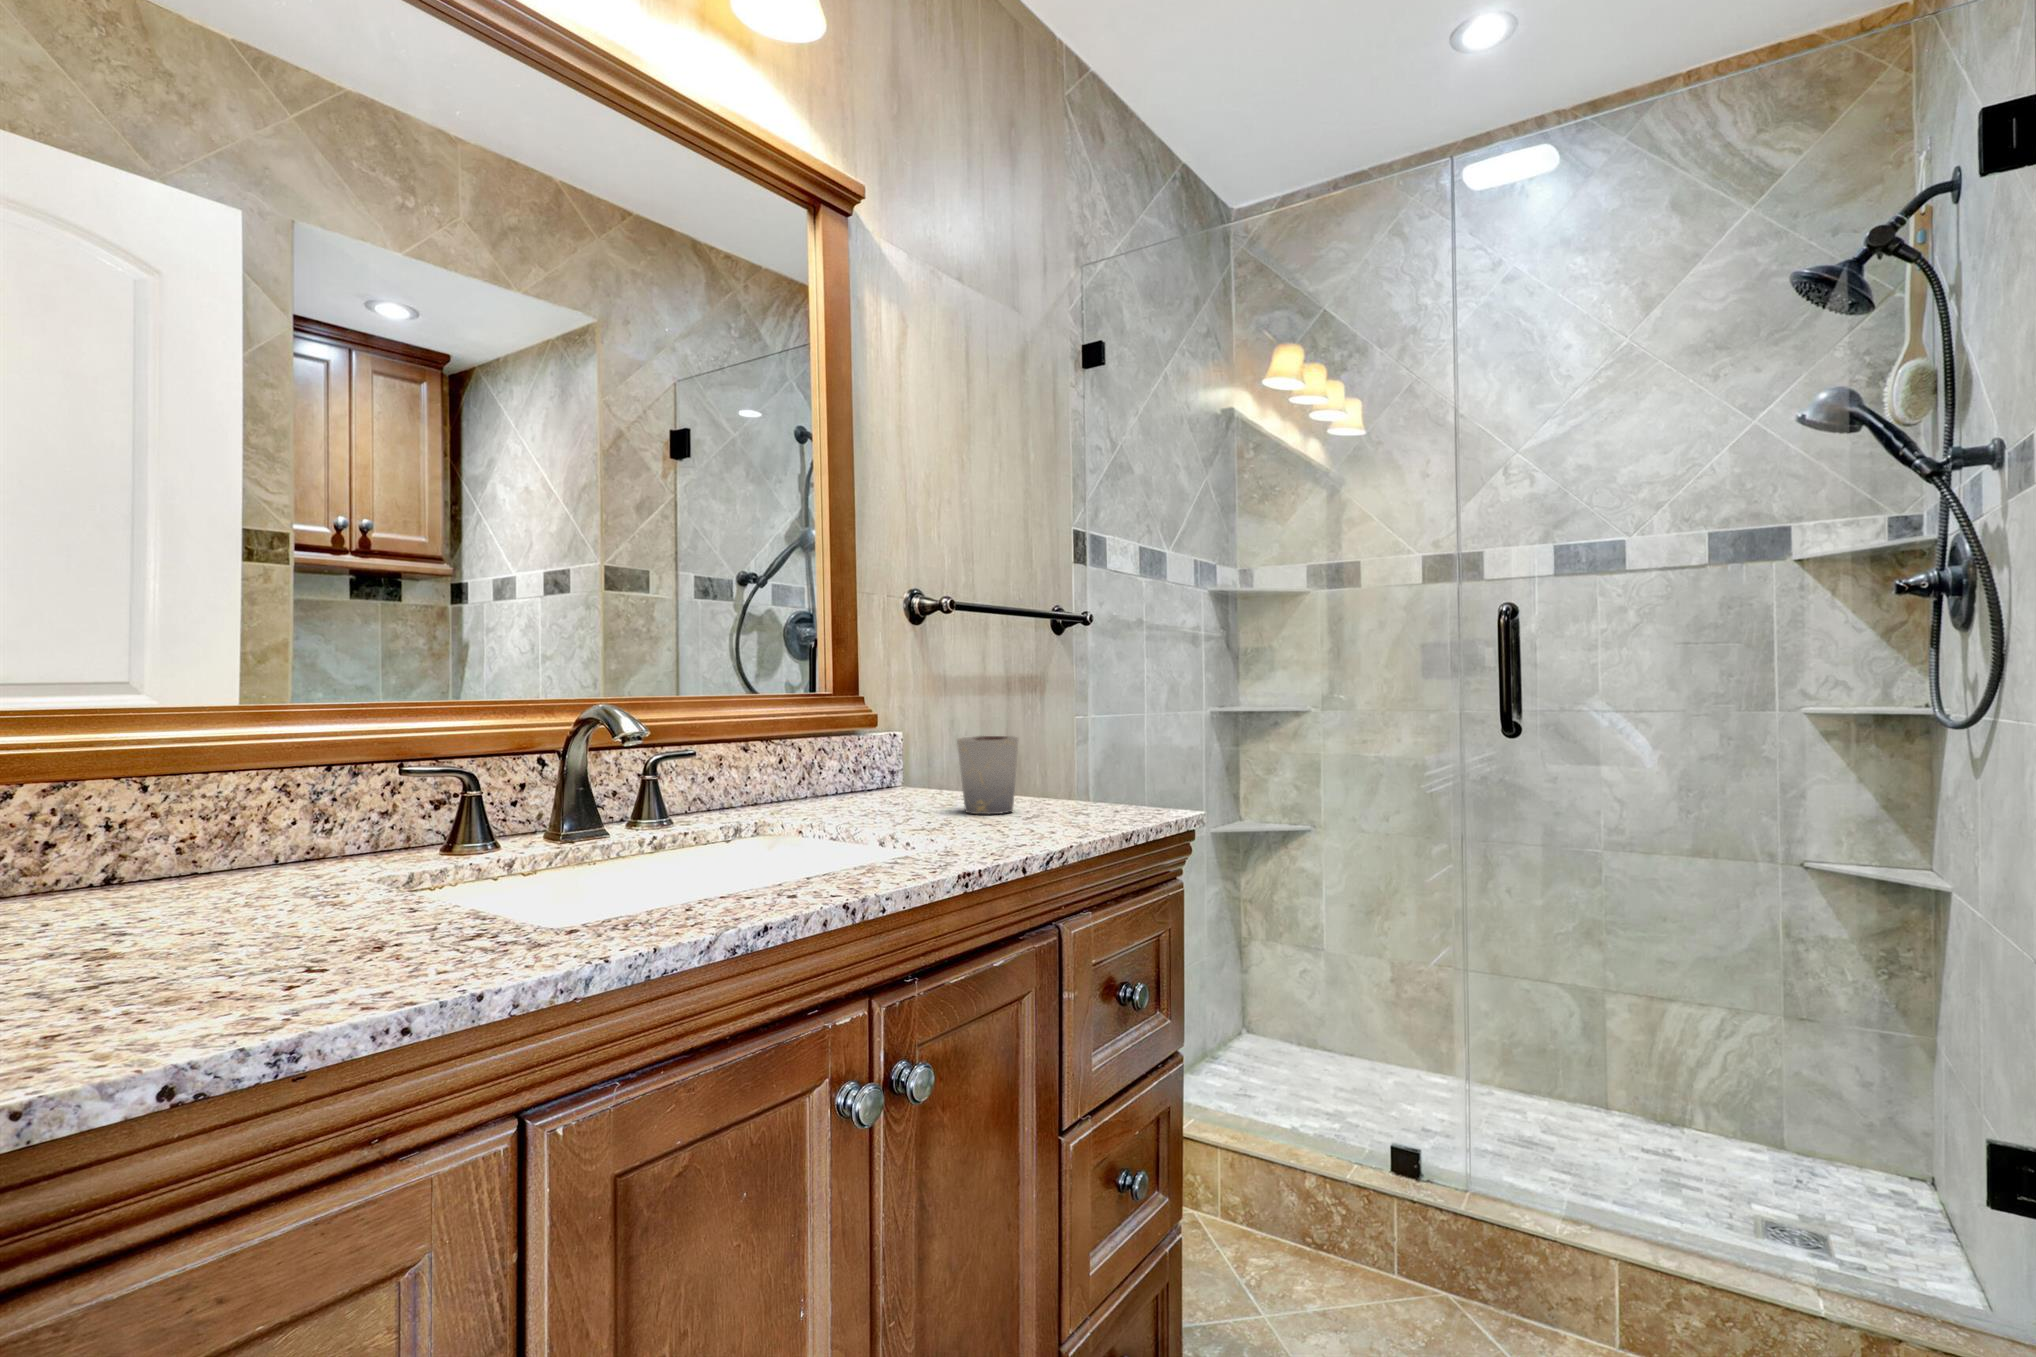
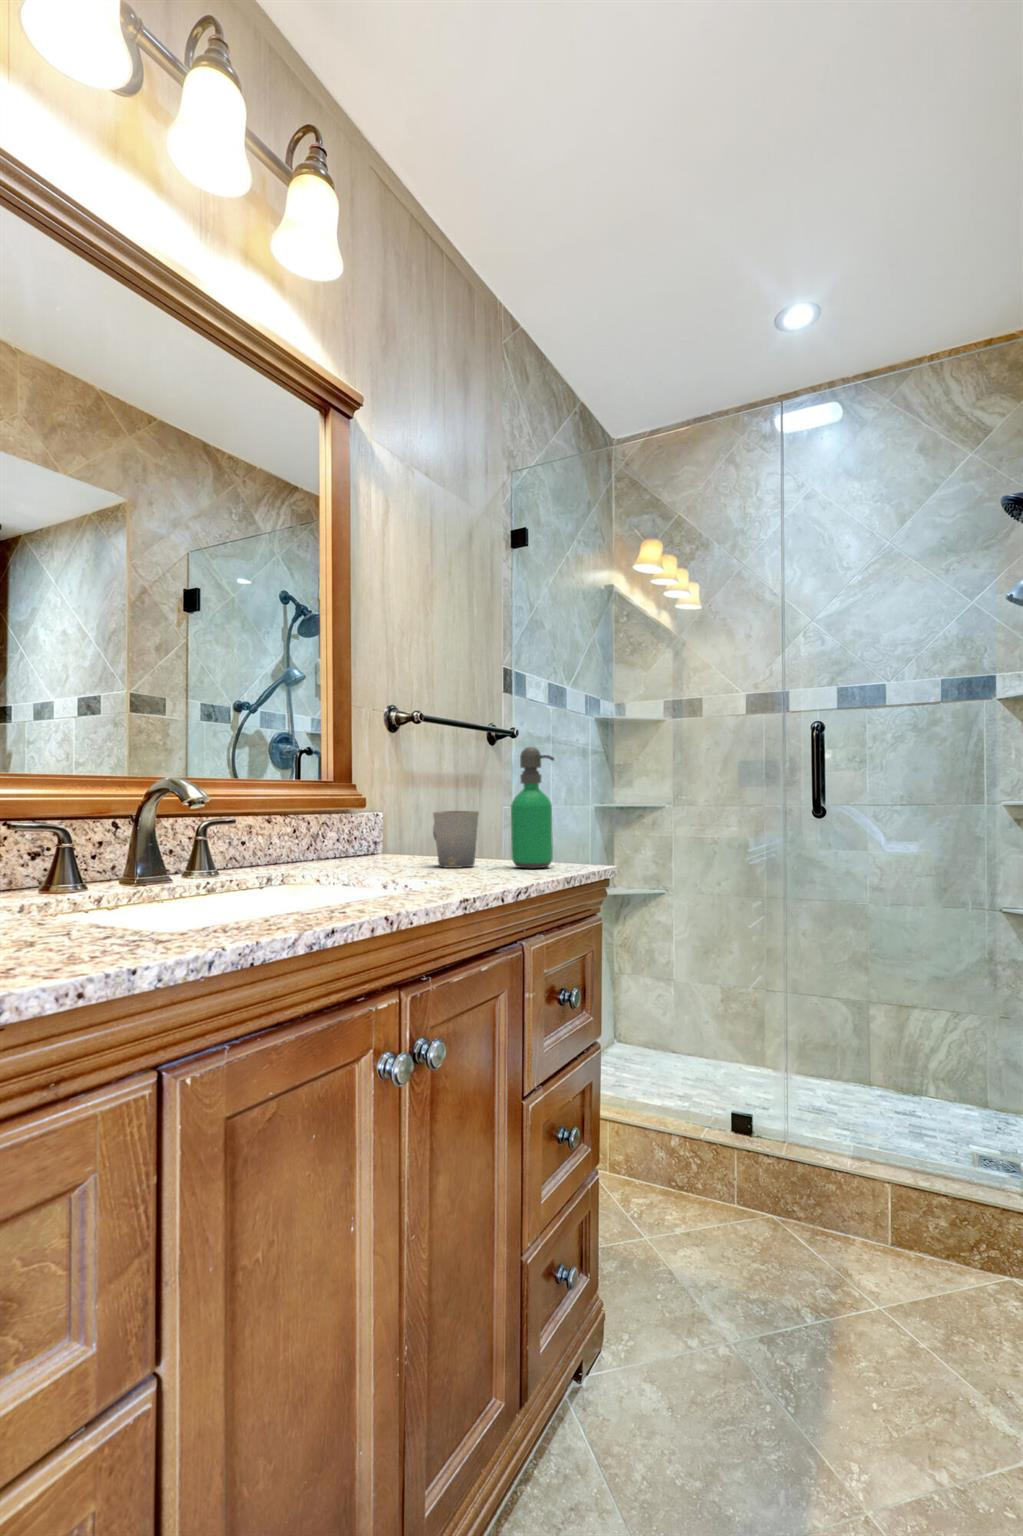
soap dispenser: none [1060,651,1118,817] -> present [511,747,554,868]

